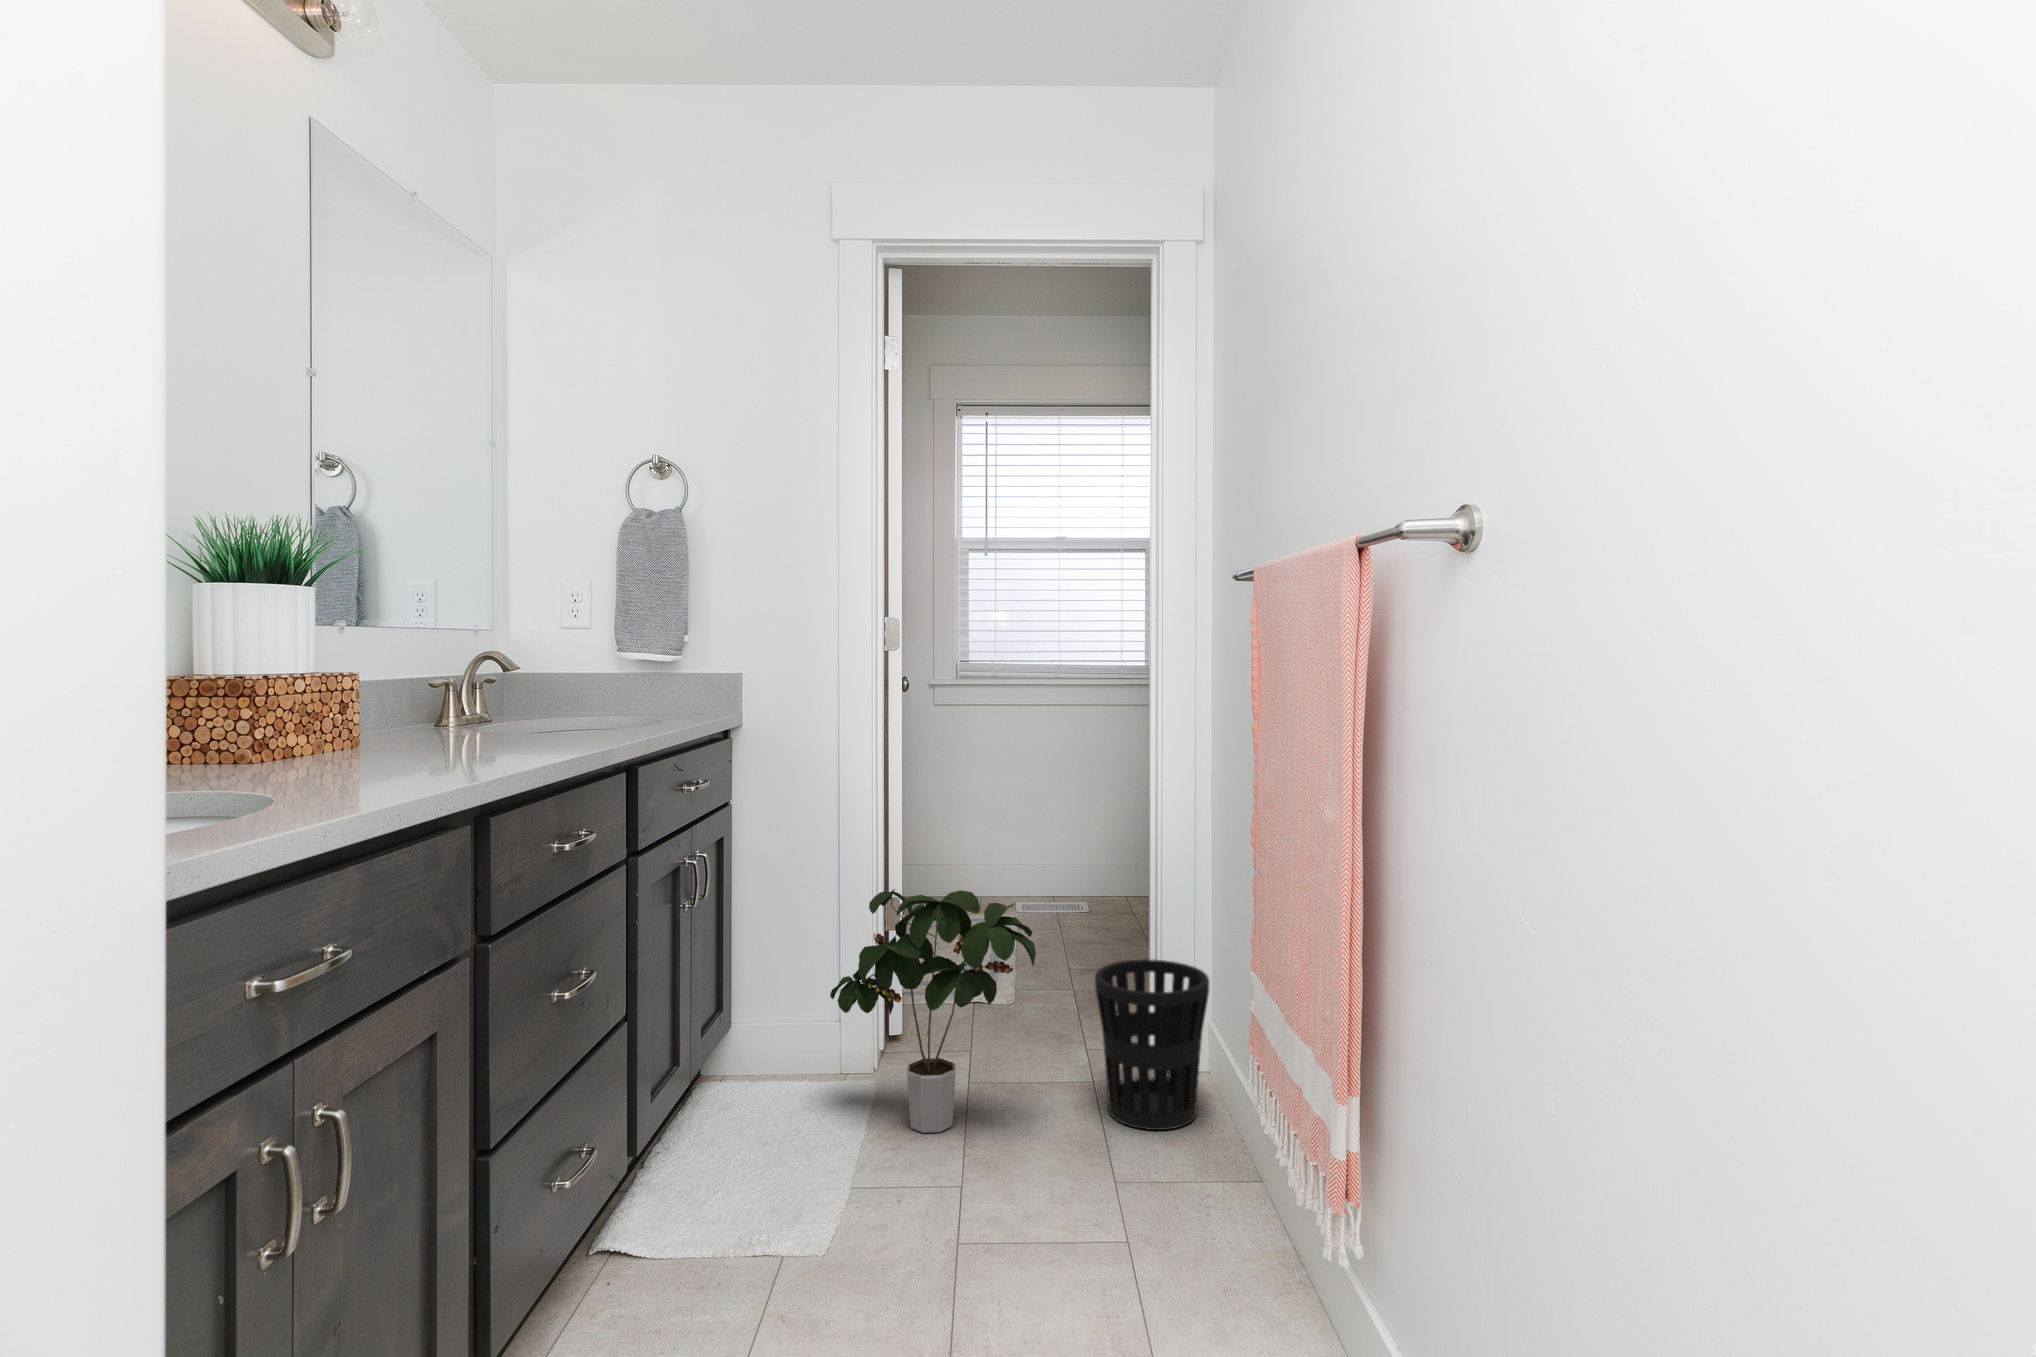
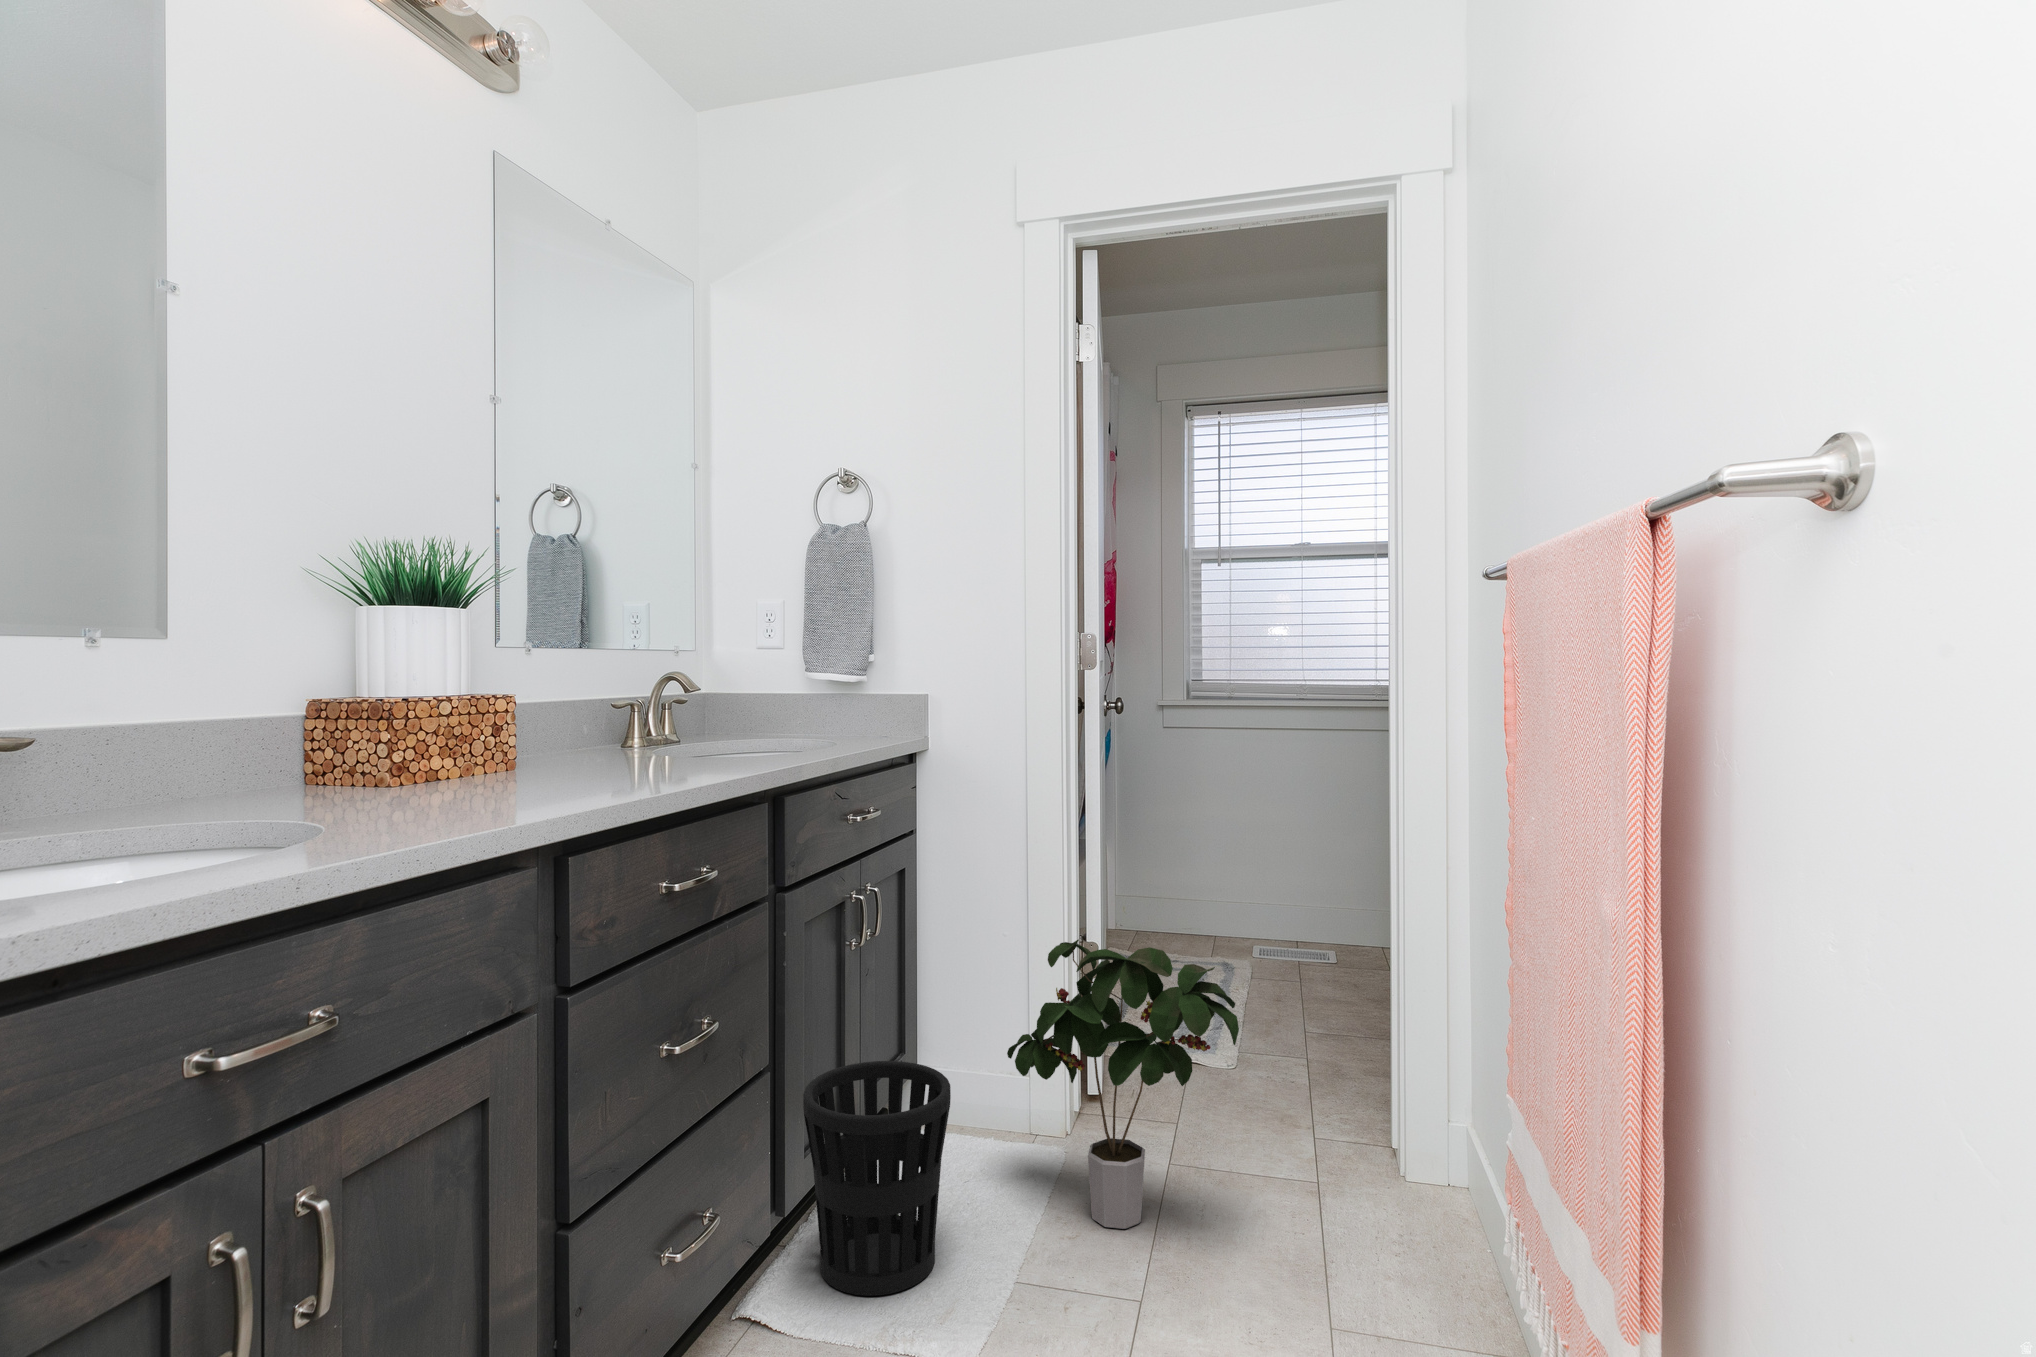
wastebasket: present [1095,959,1209,1130] -> present [803,1061,951,1296]

